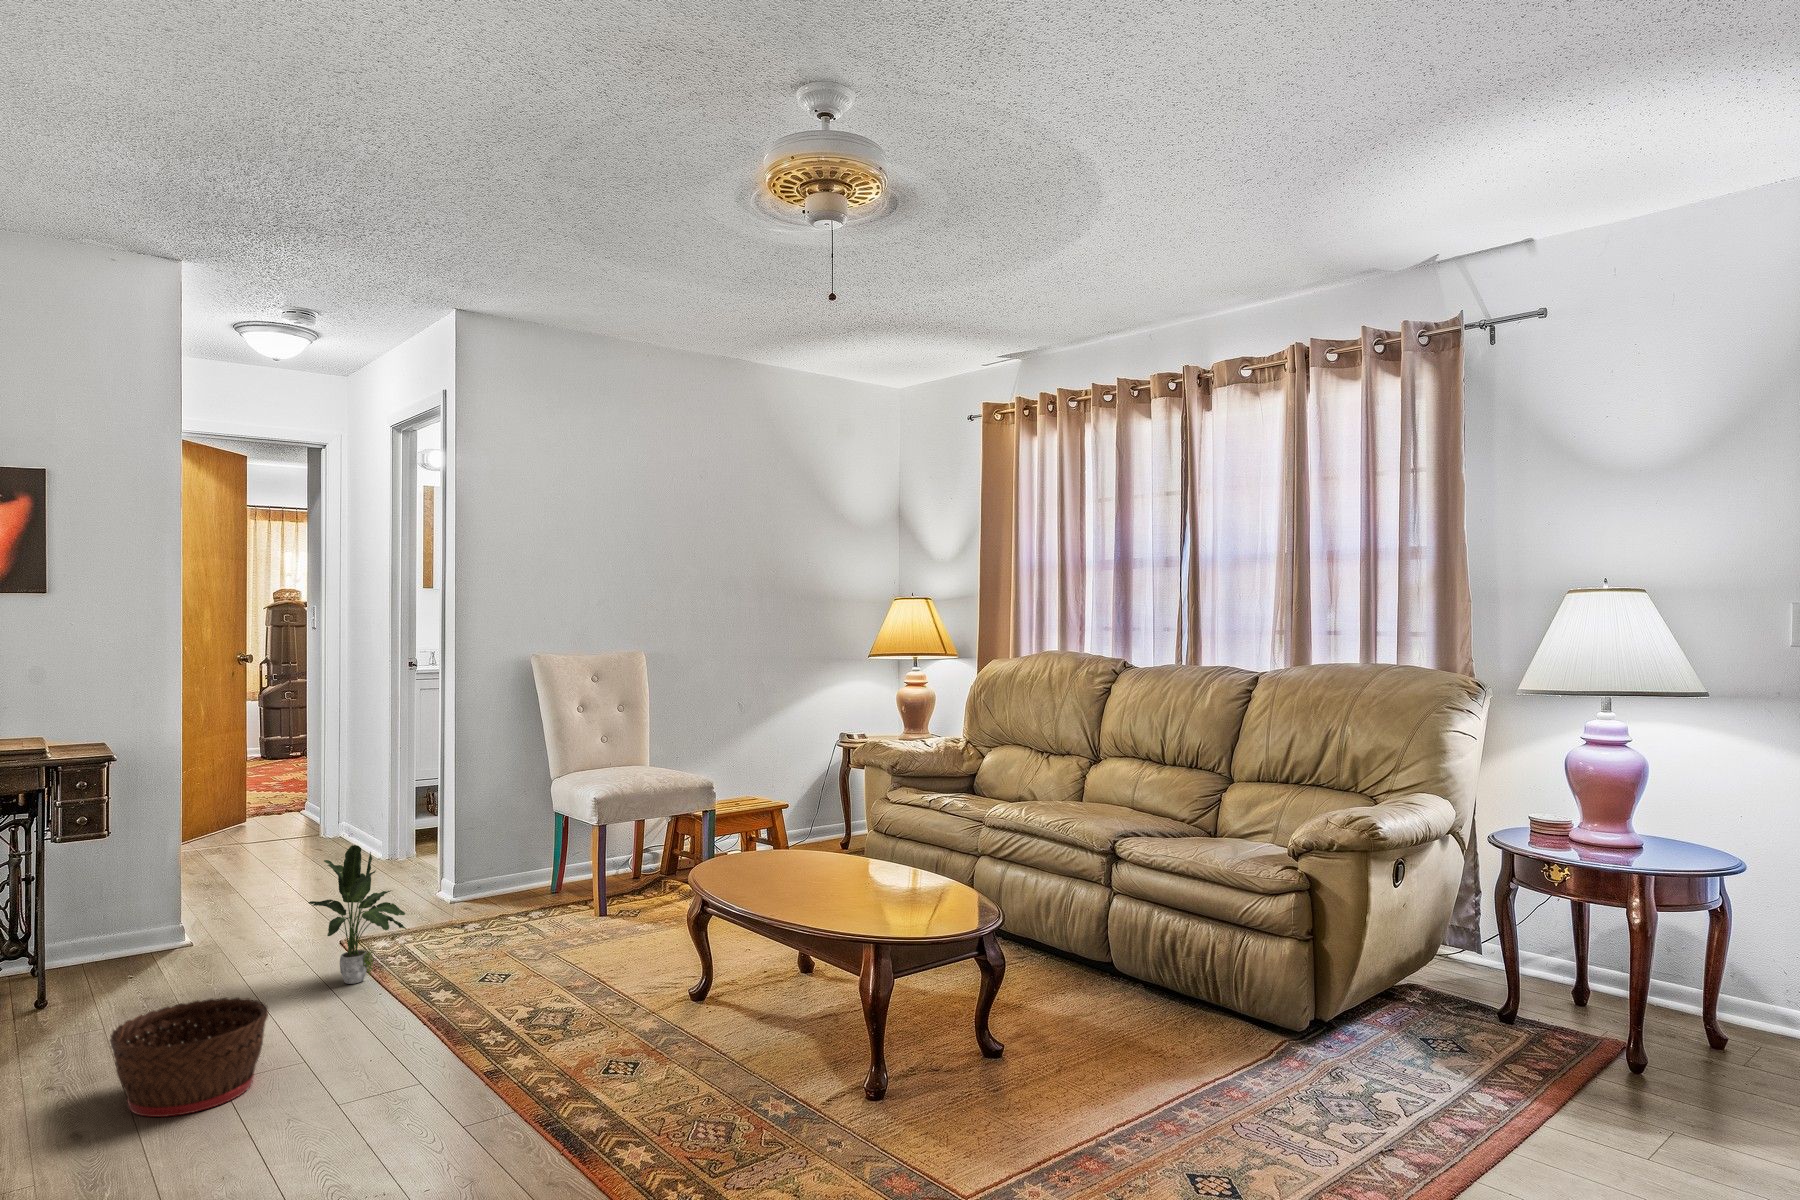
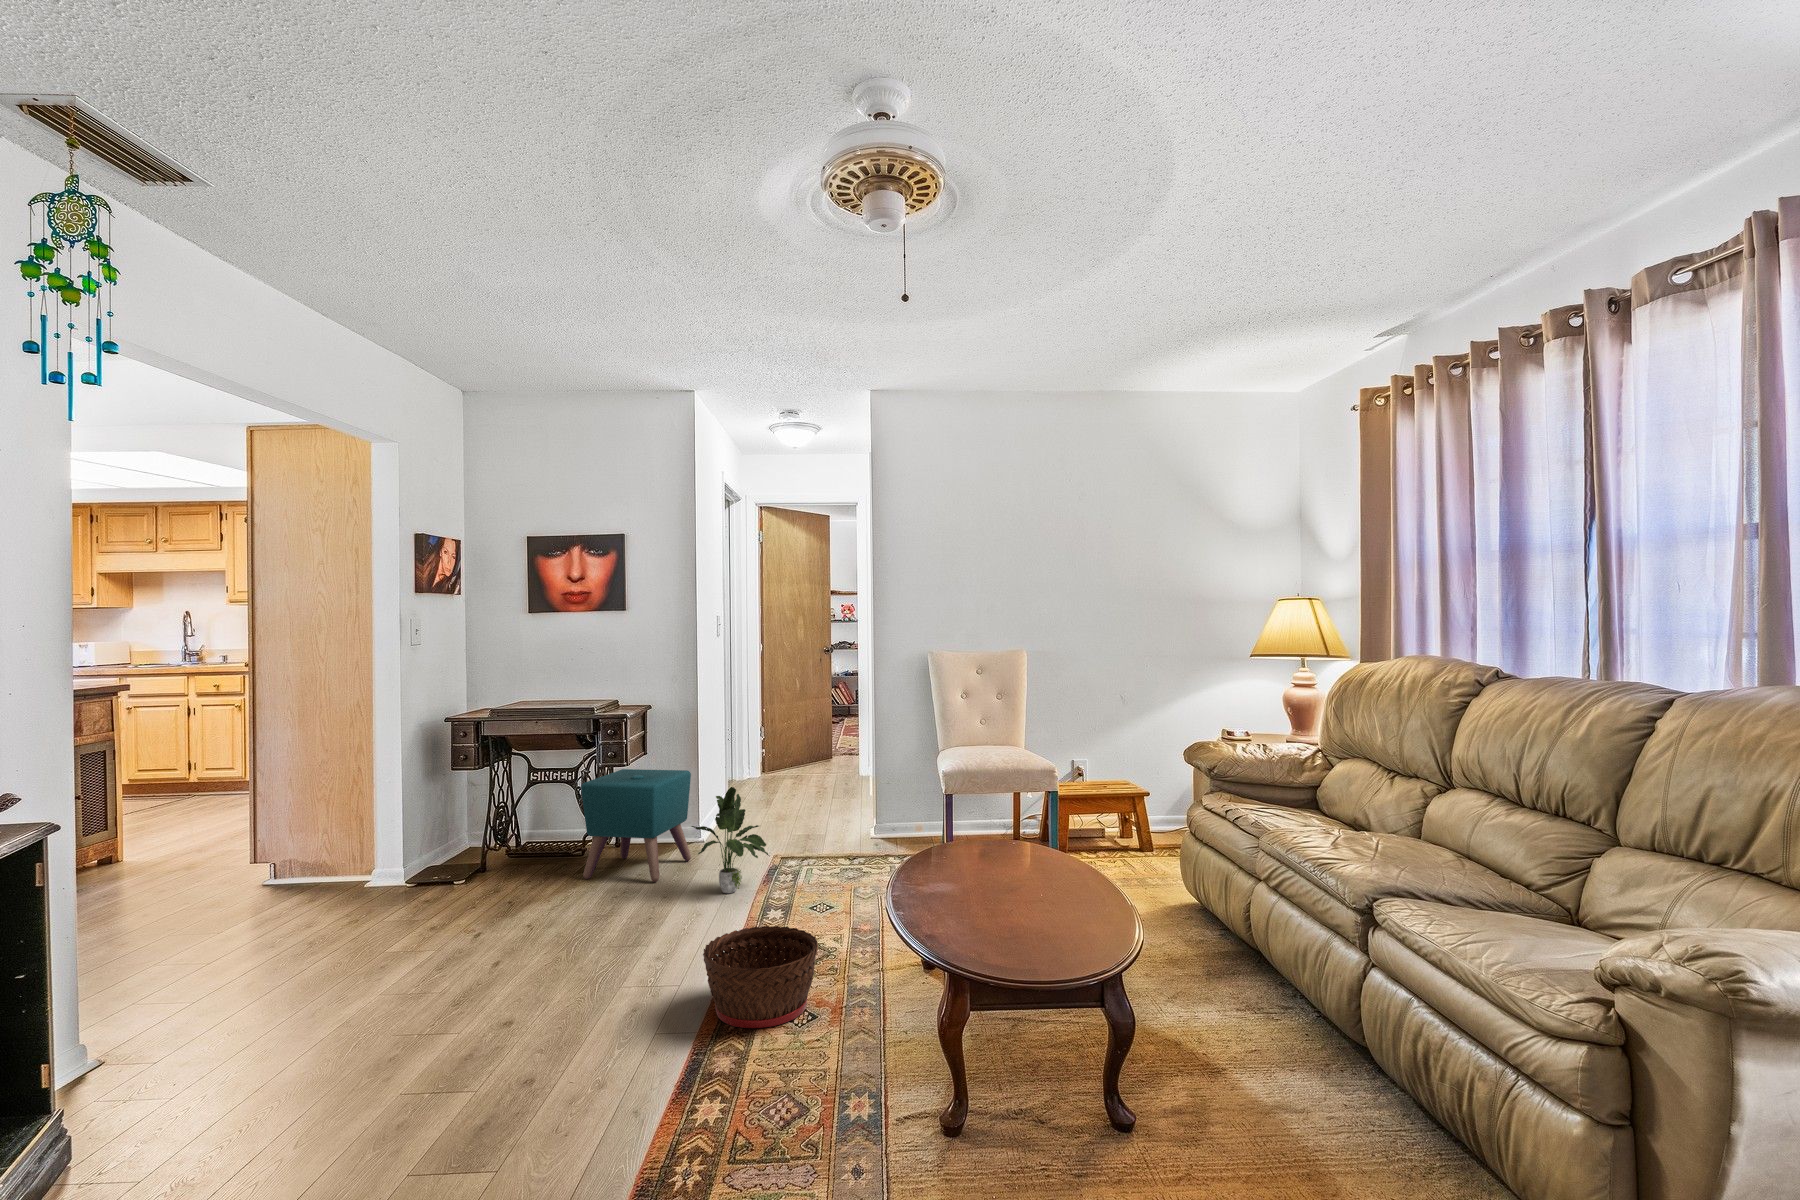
ottoman: none [86,837,239,1011] -> present [581,769,691,882]
basket: present [110,998,268,1117] -> present [703,926,818,1028]

